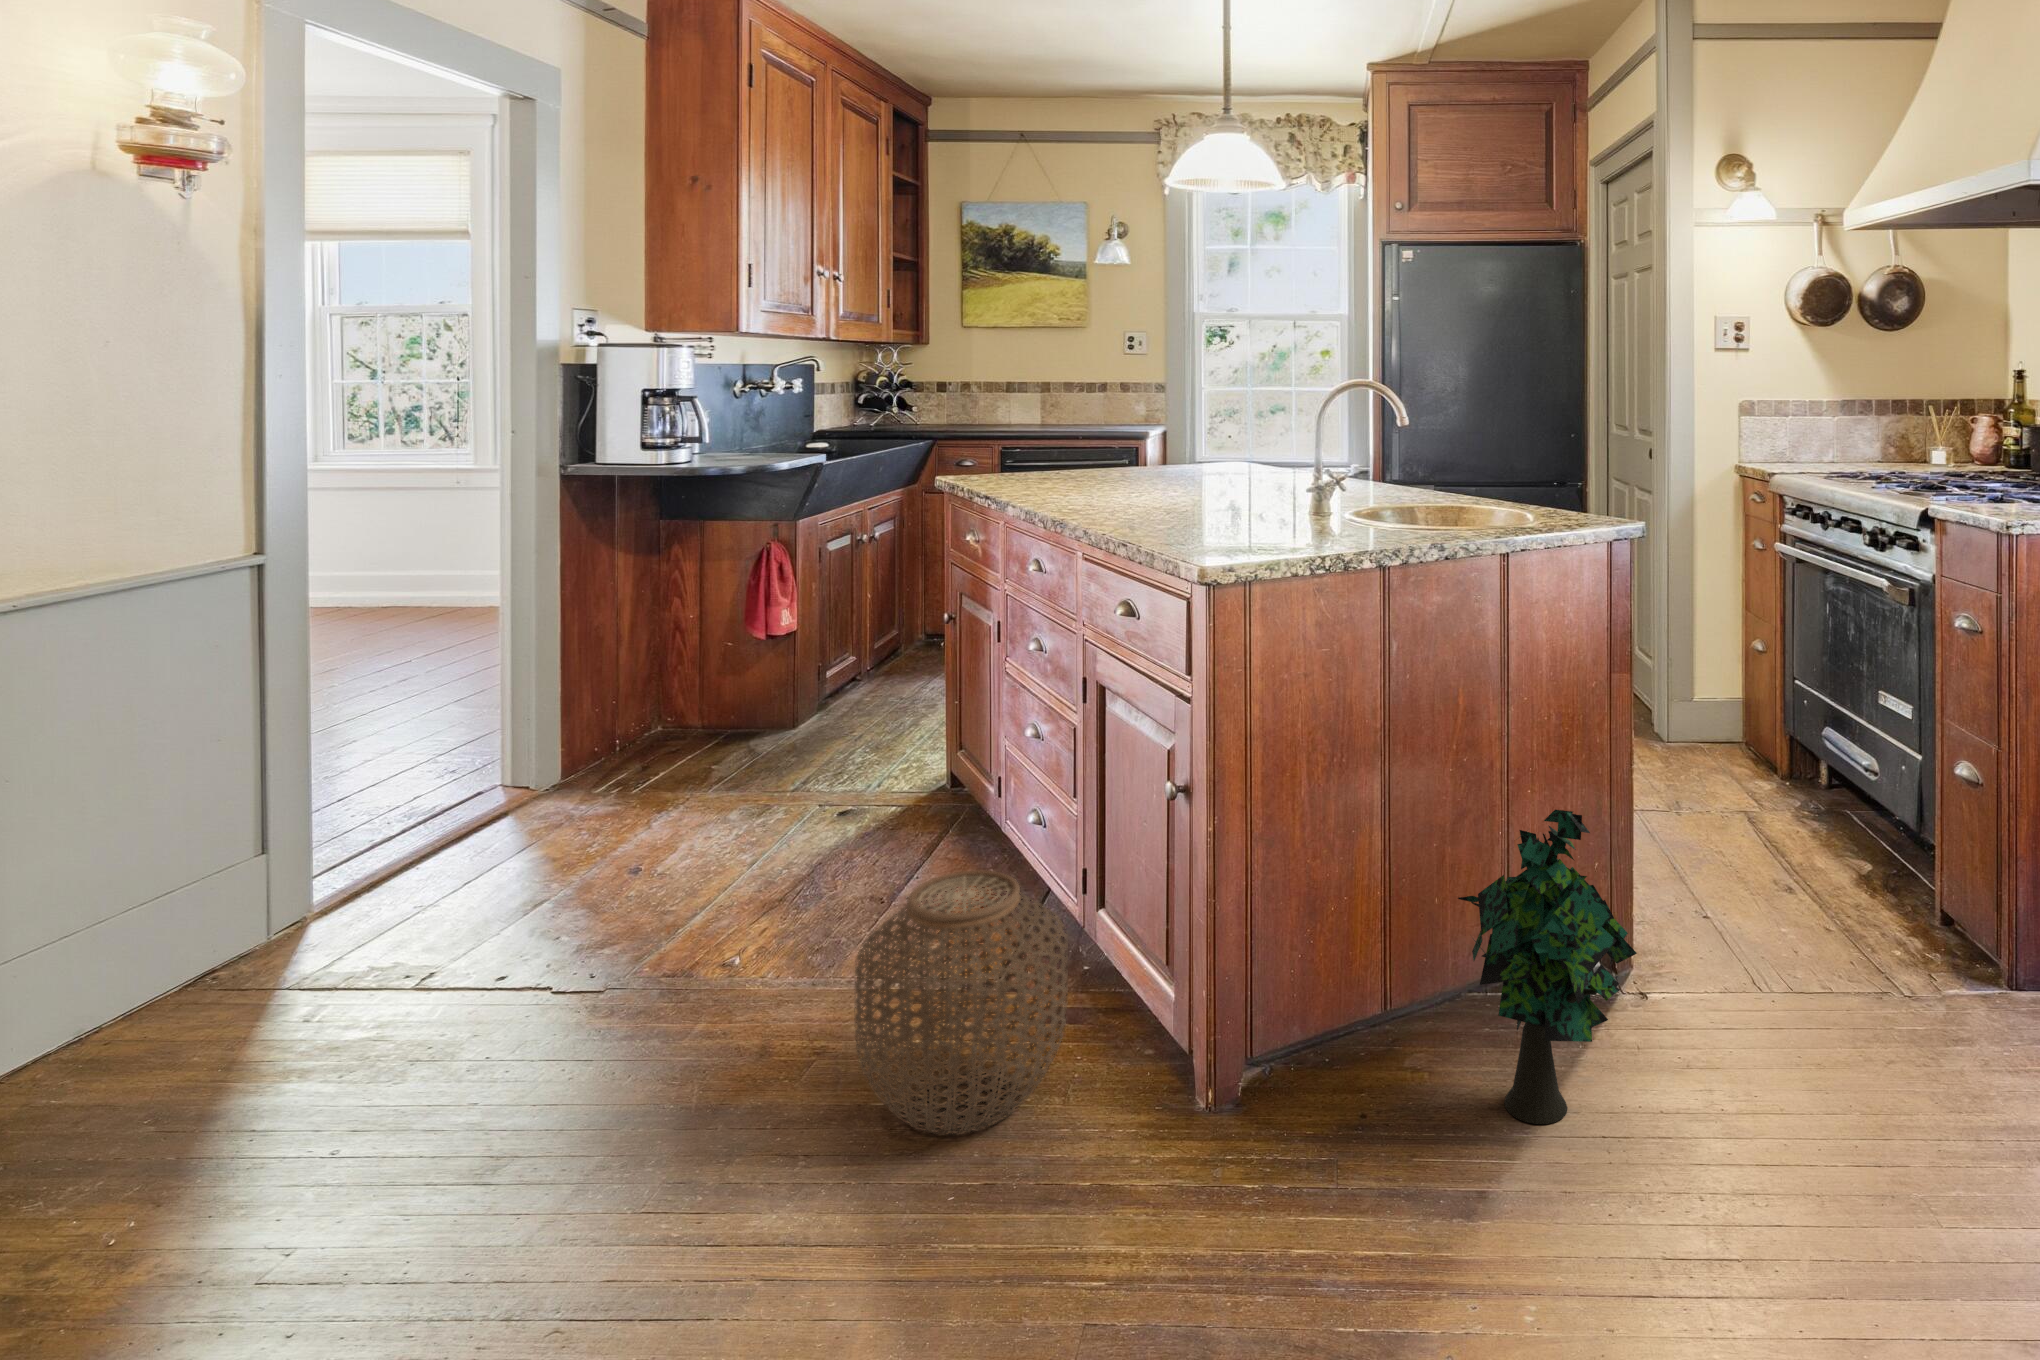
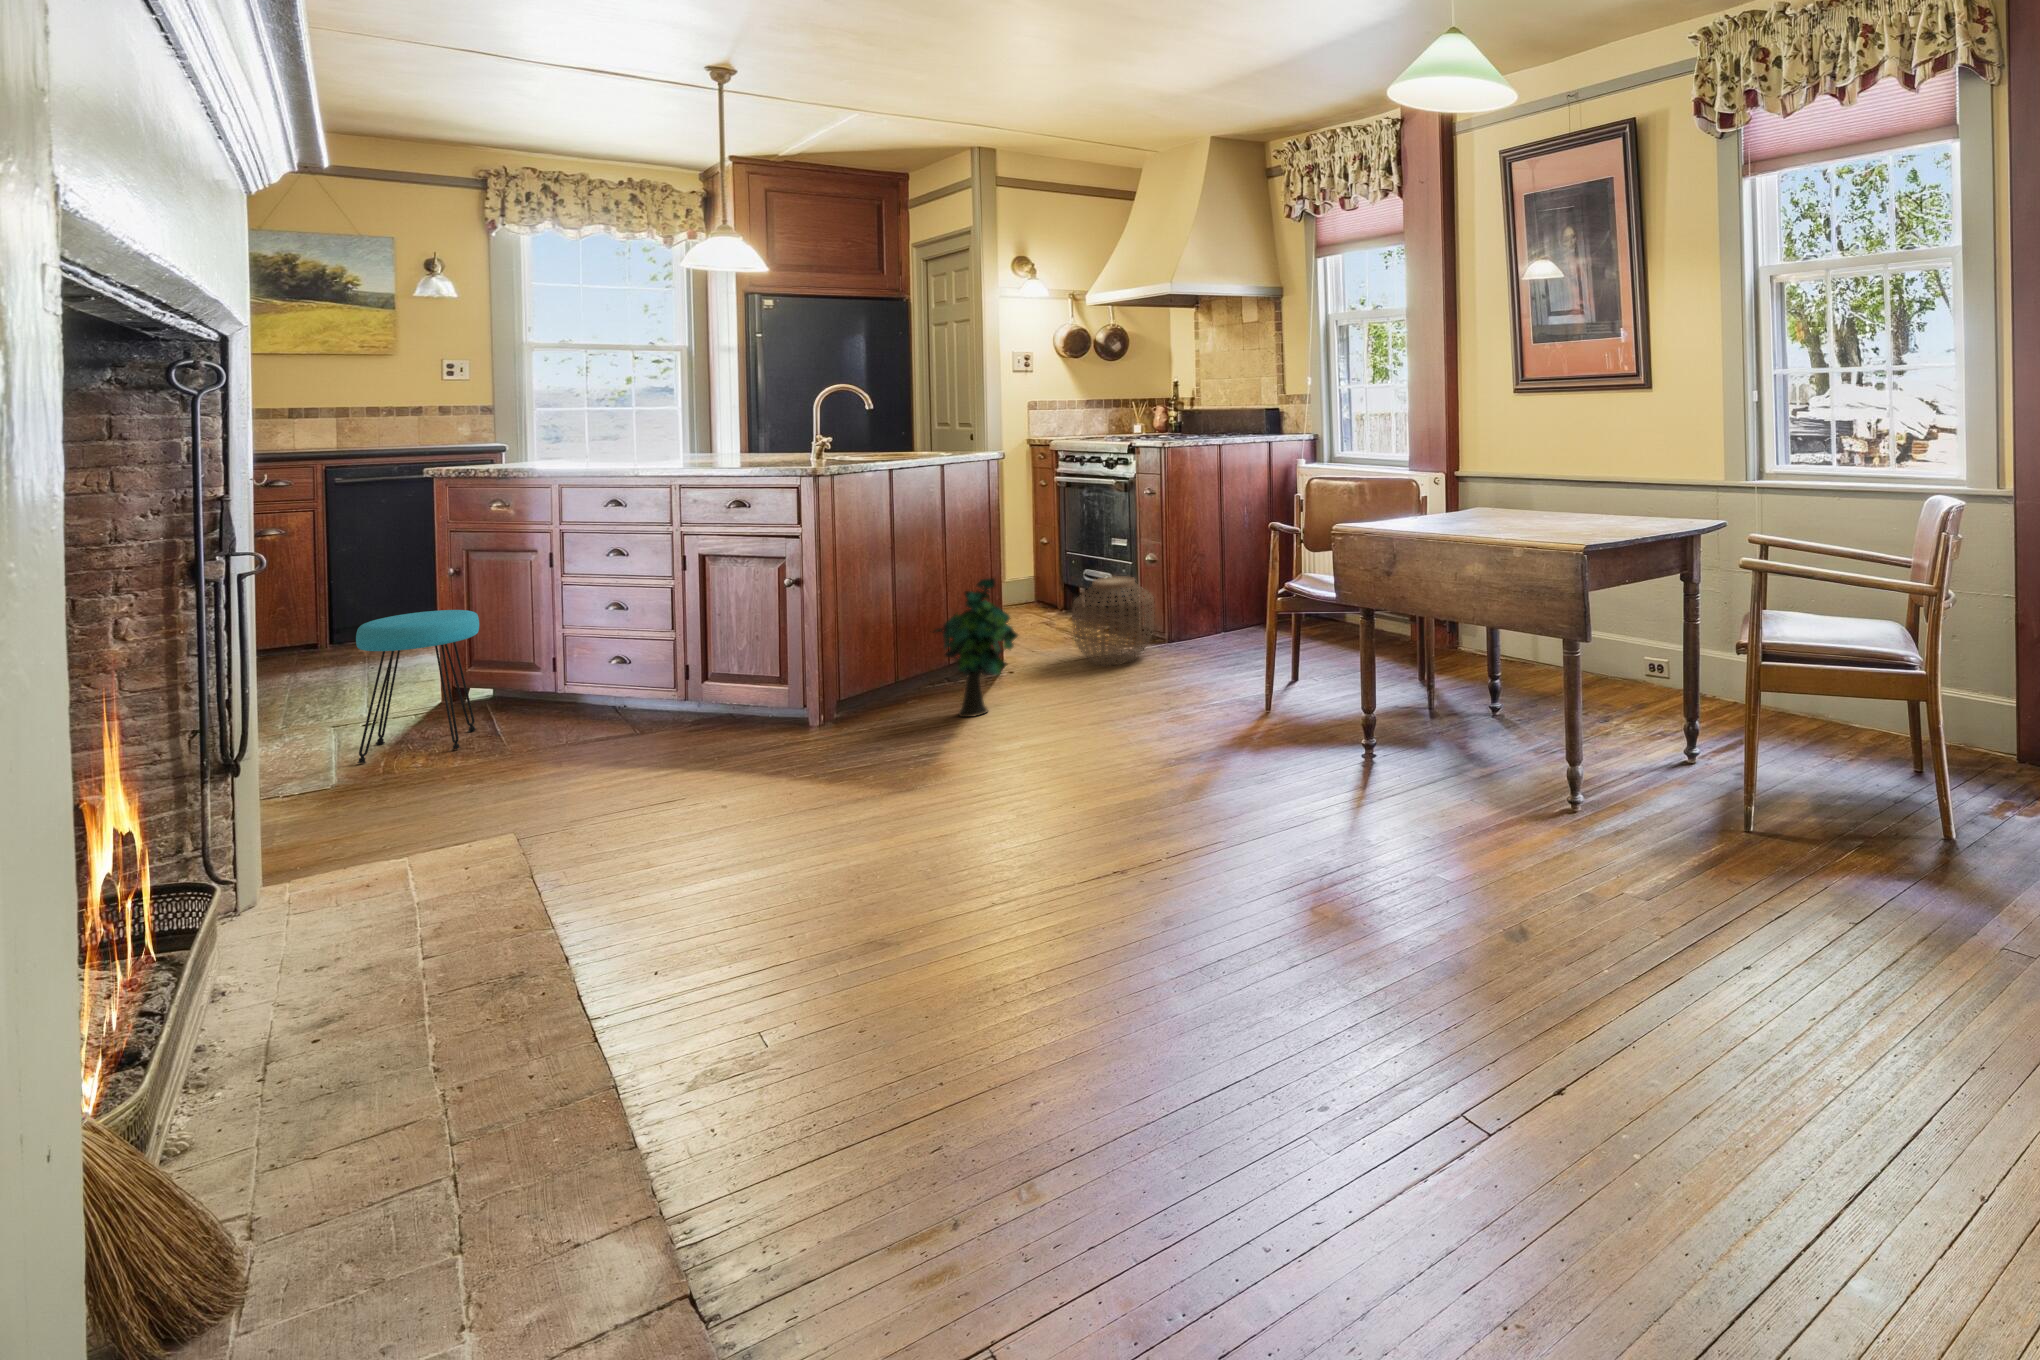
stool: none [799,669,948,883] -> present [356,610,479,763]
woven basket: present [855,870,1068,1134] -> present [1073,576,1155,665]

